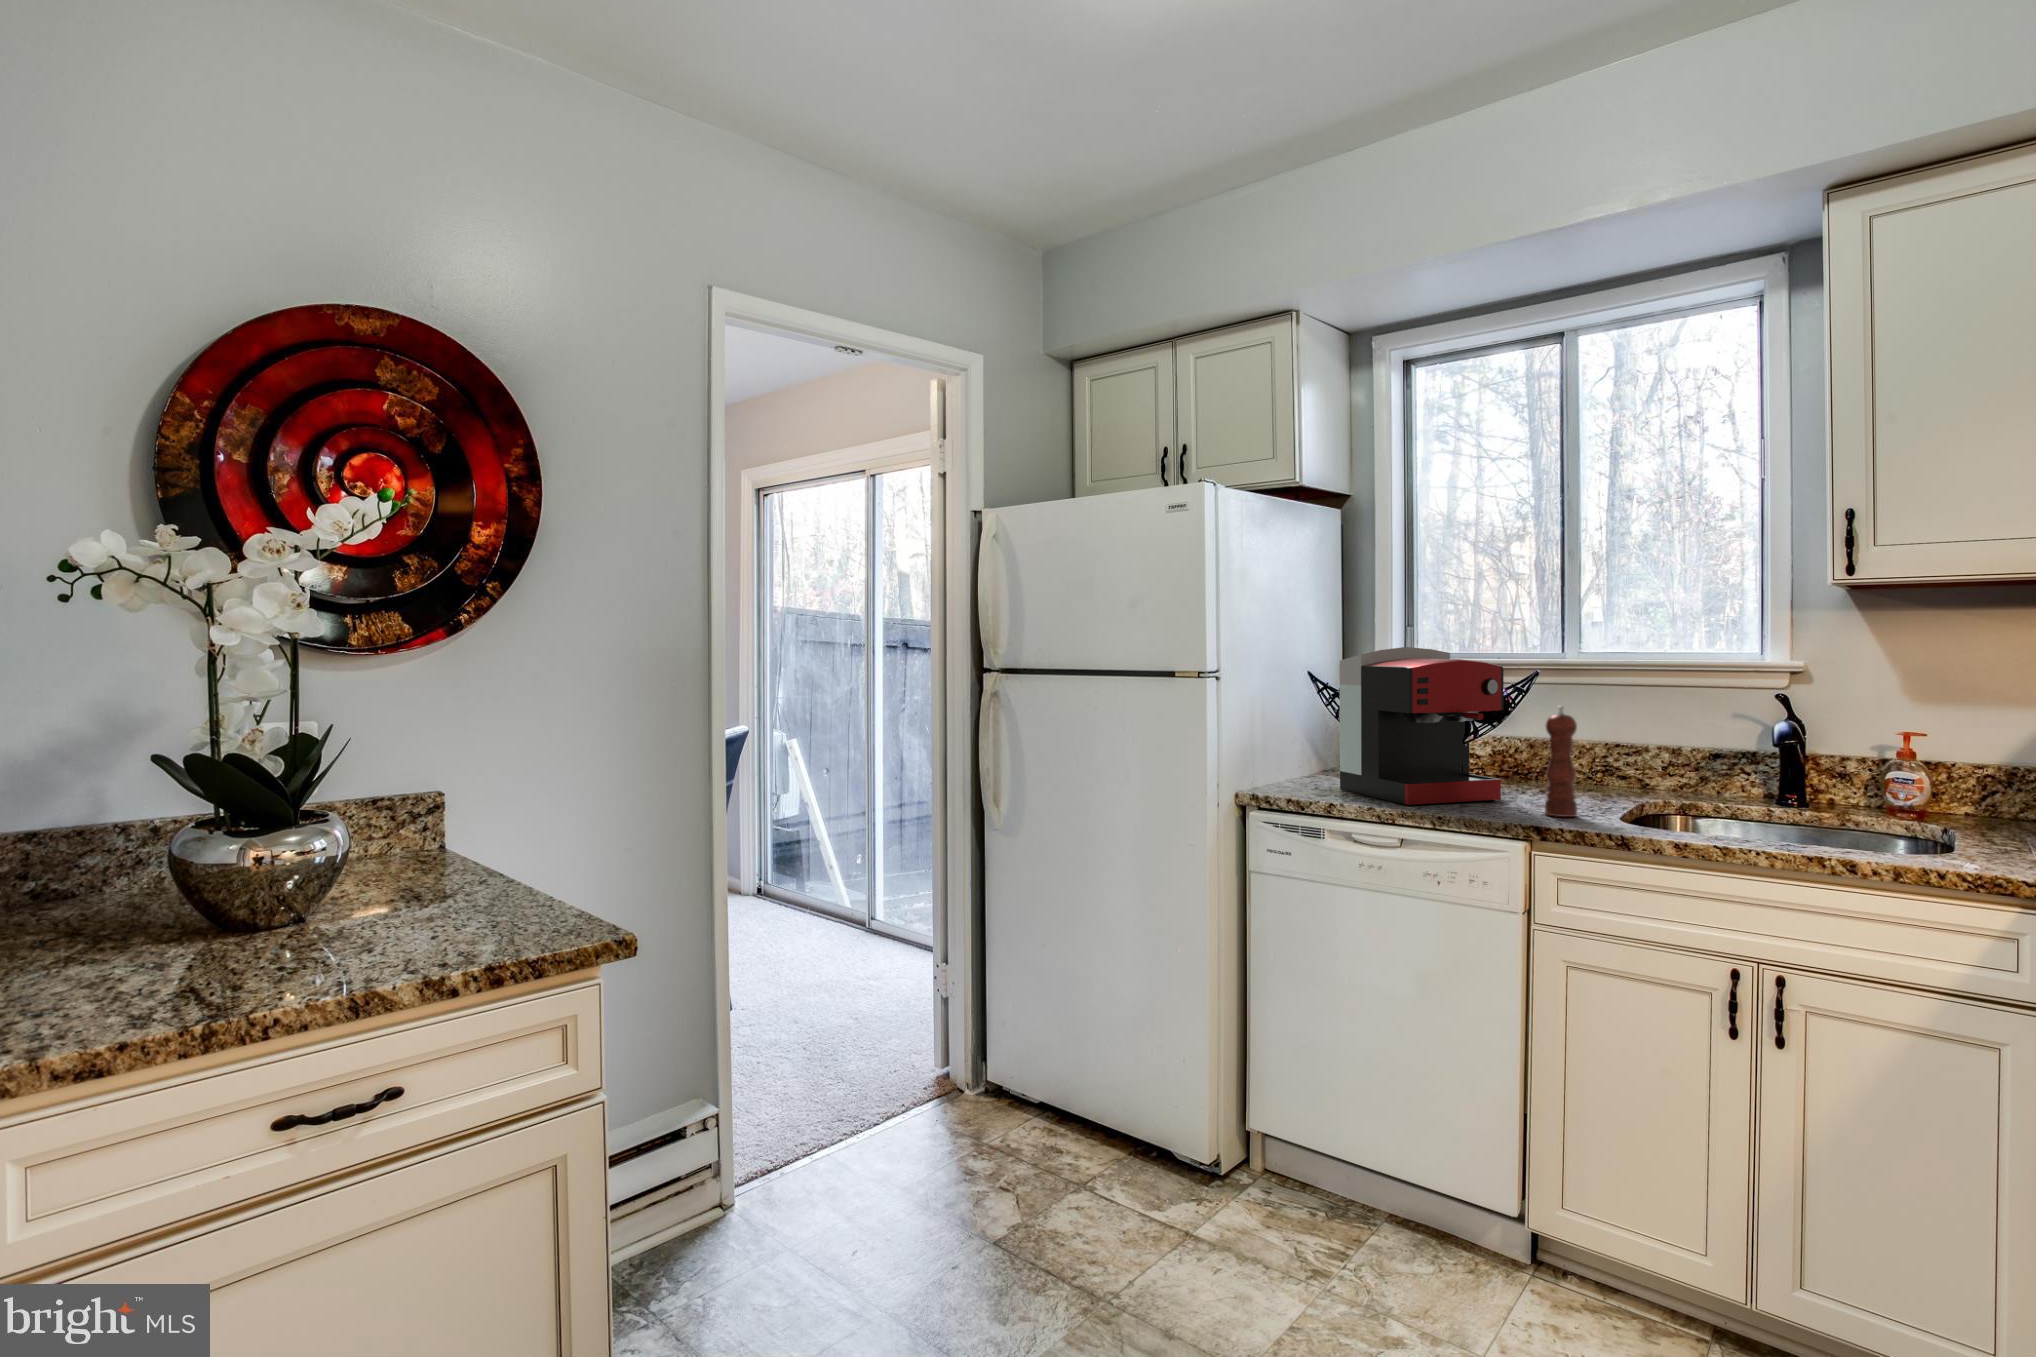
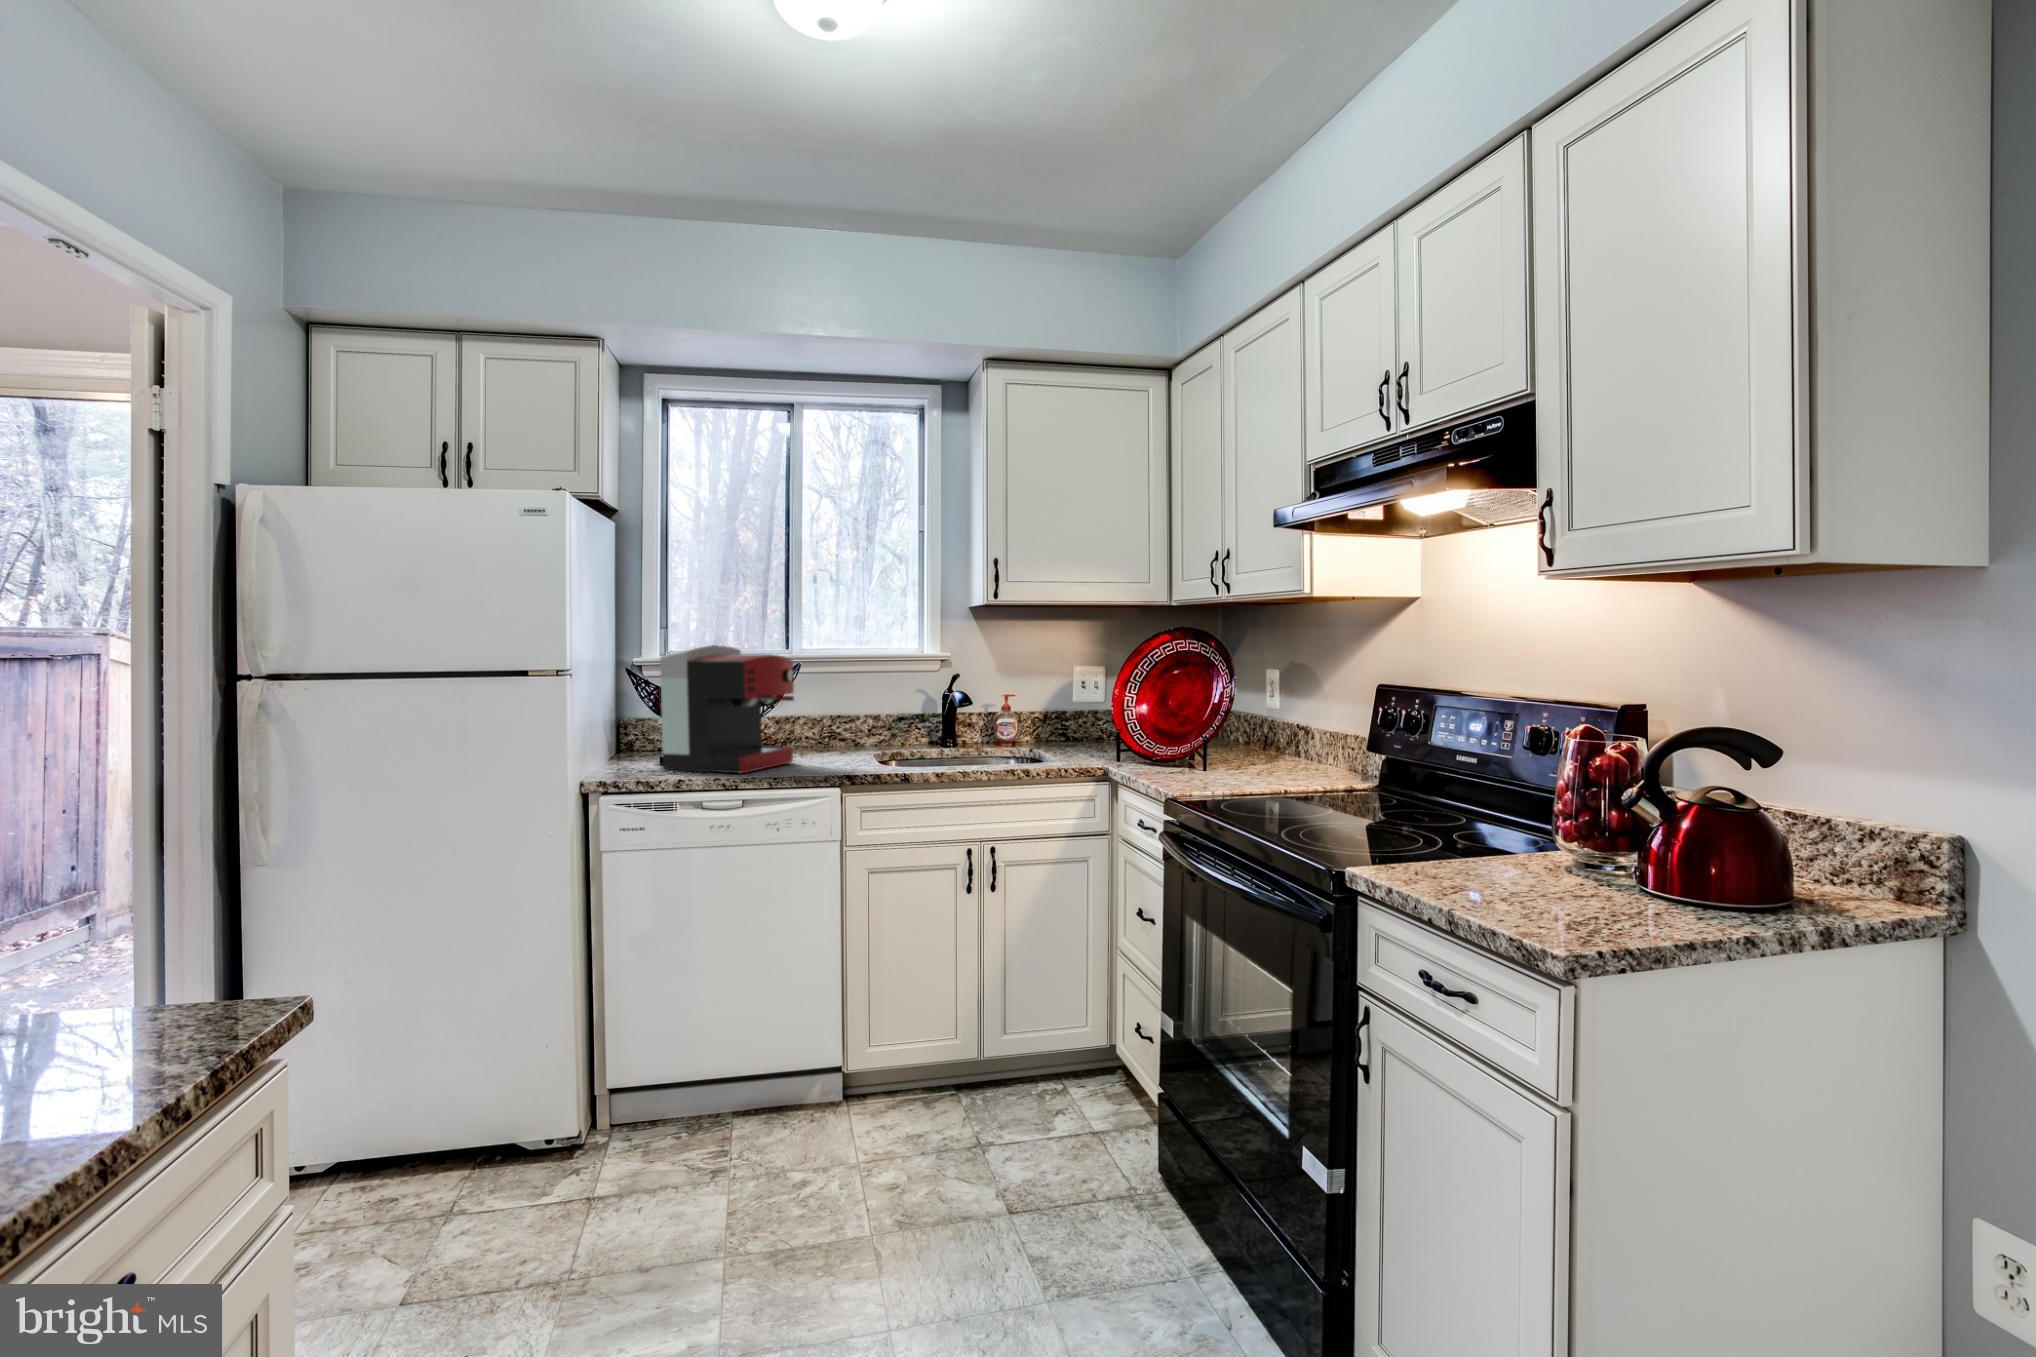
pepper mill: present [1545,706,1577,817] -> none [836,688,858,769]

